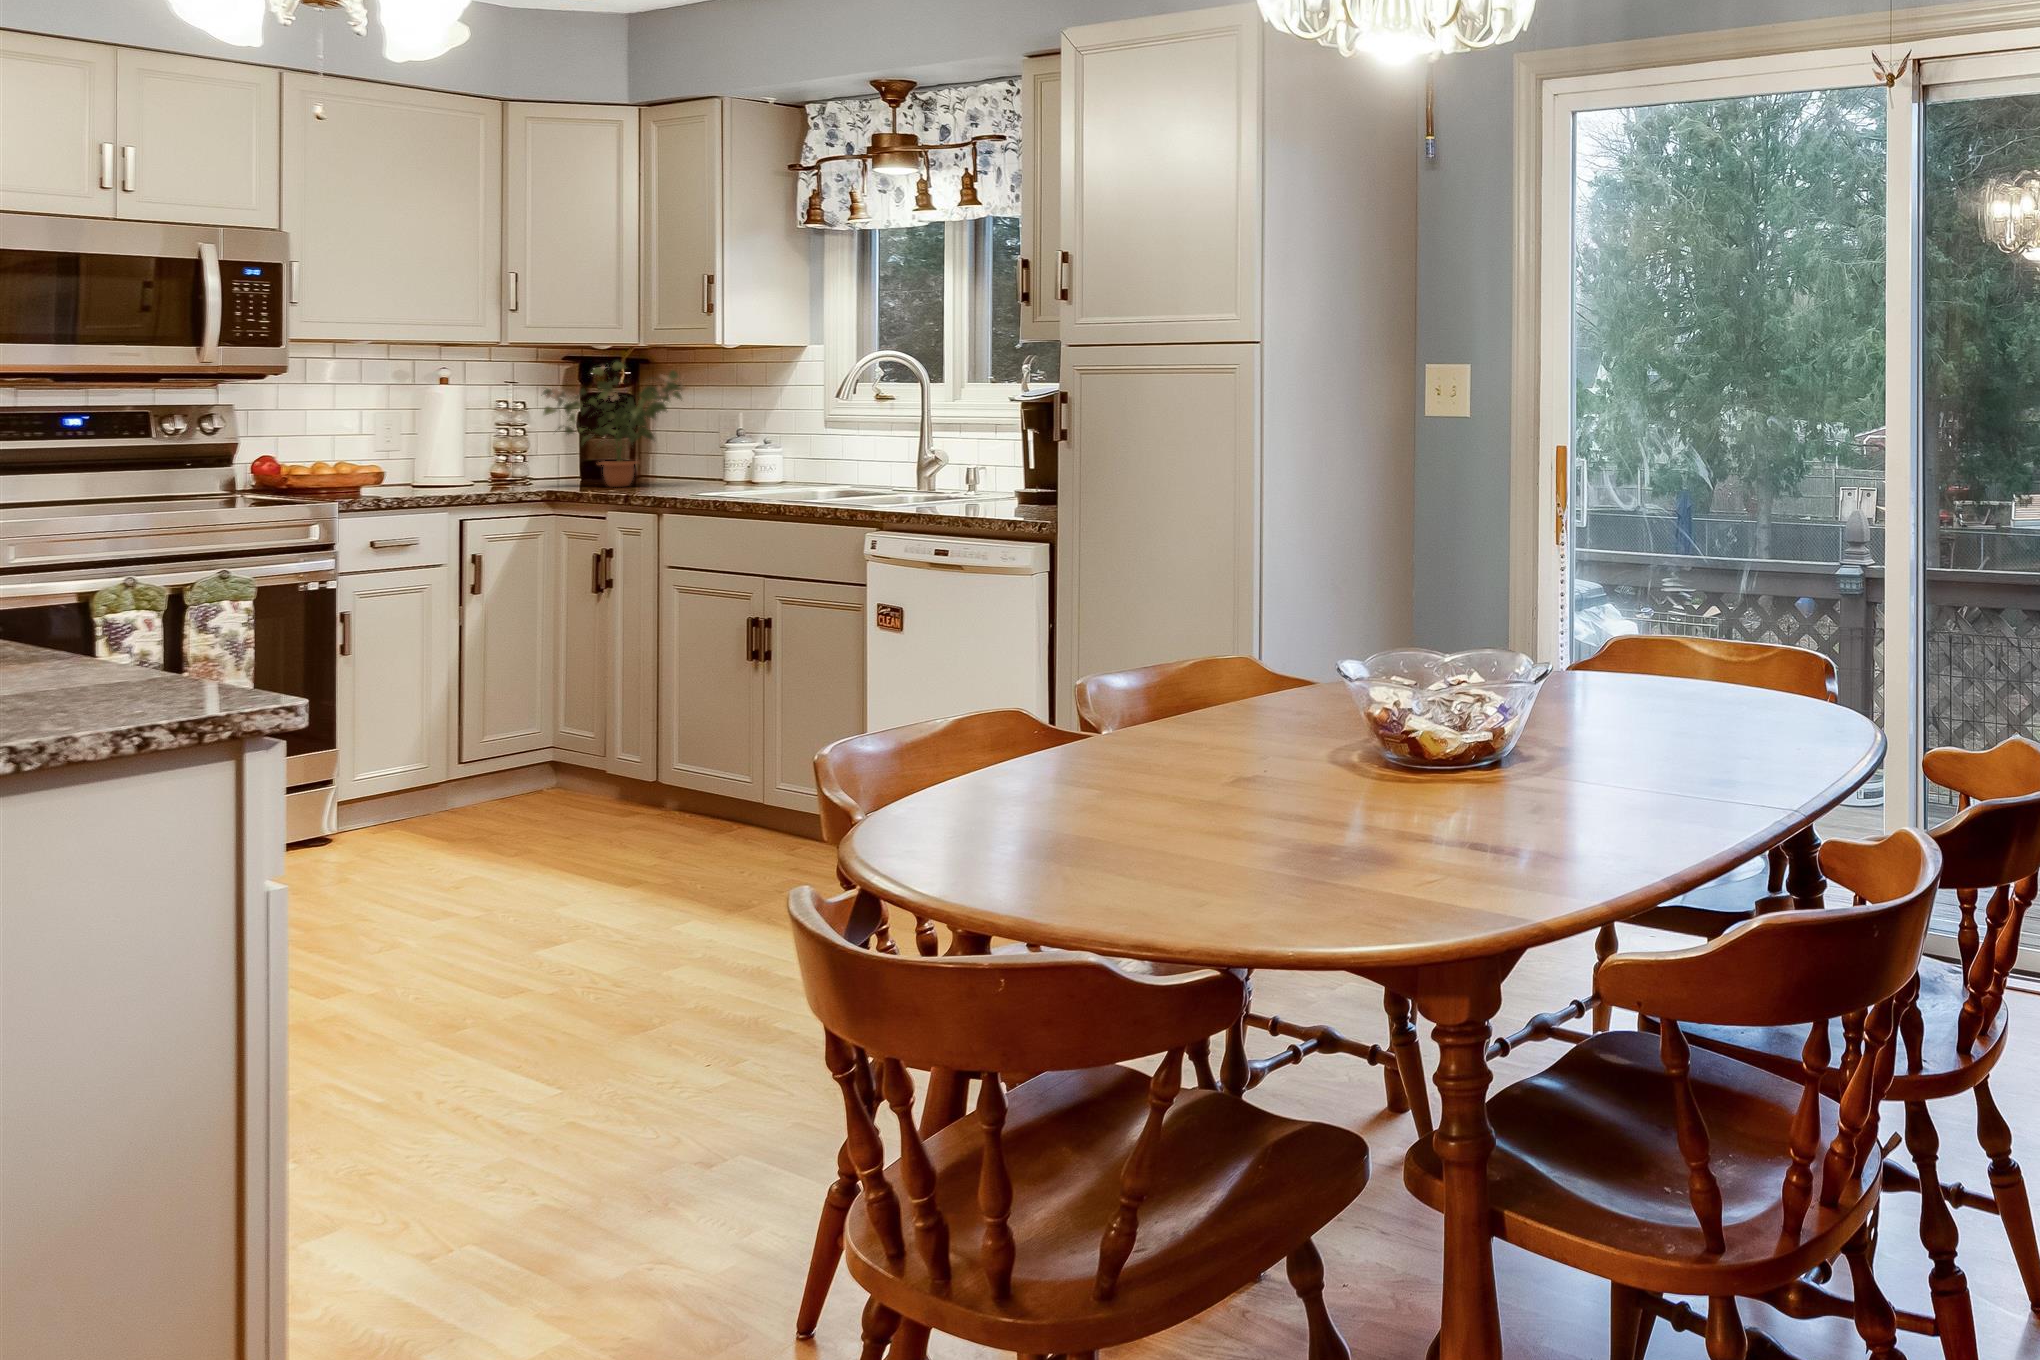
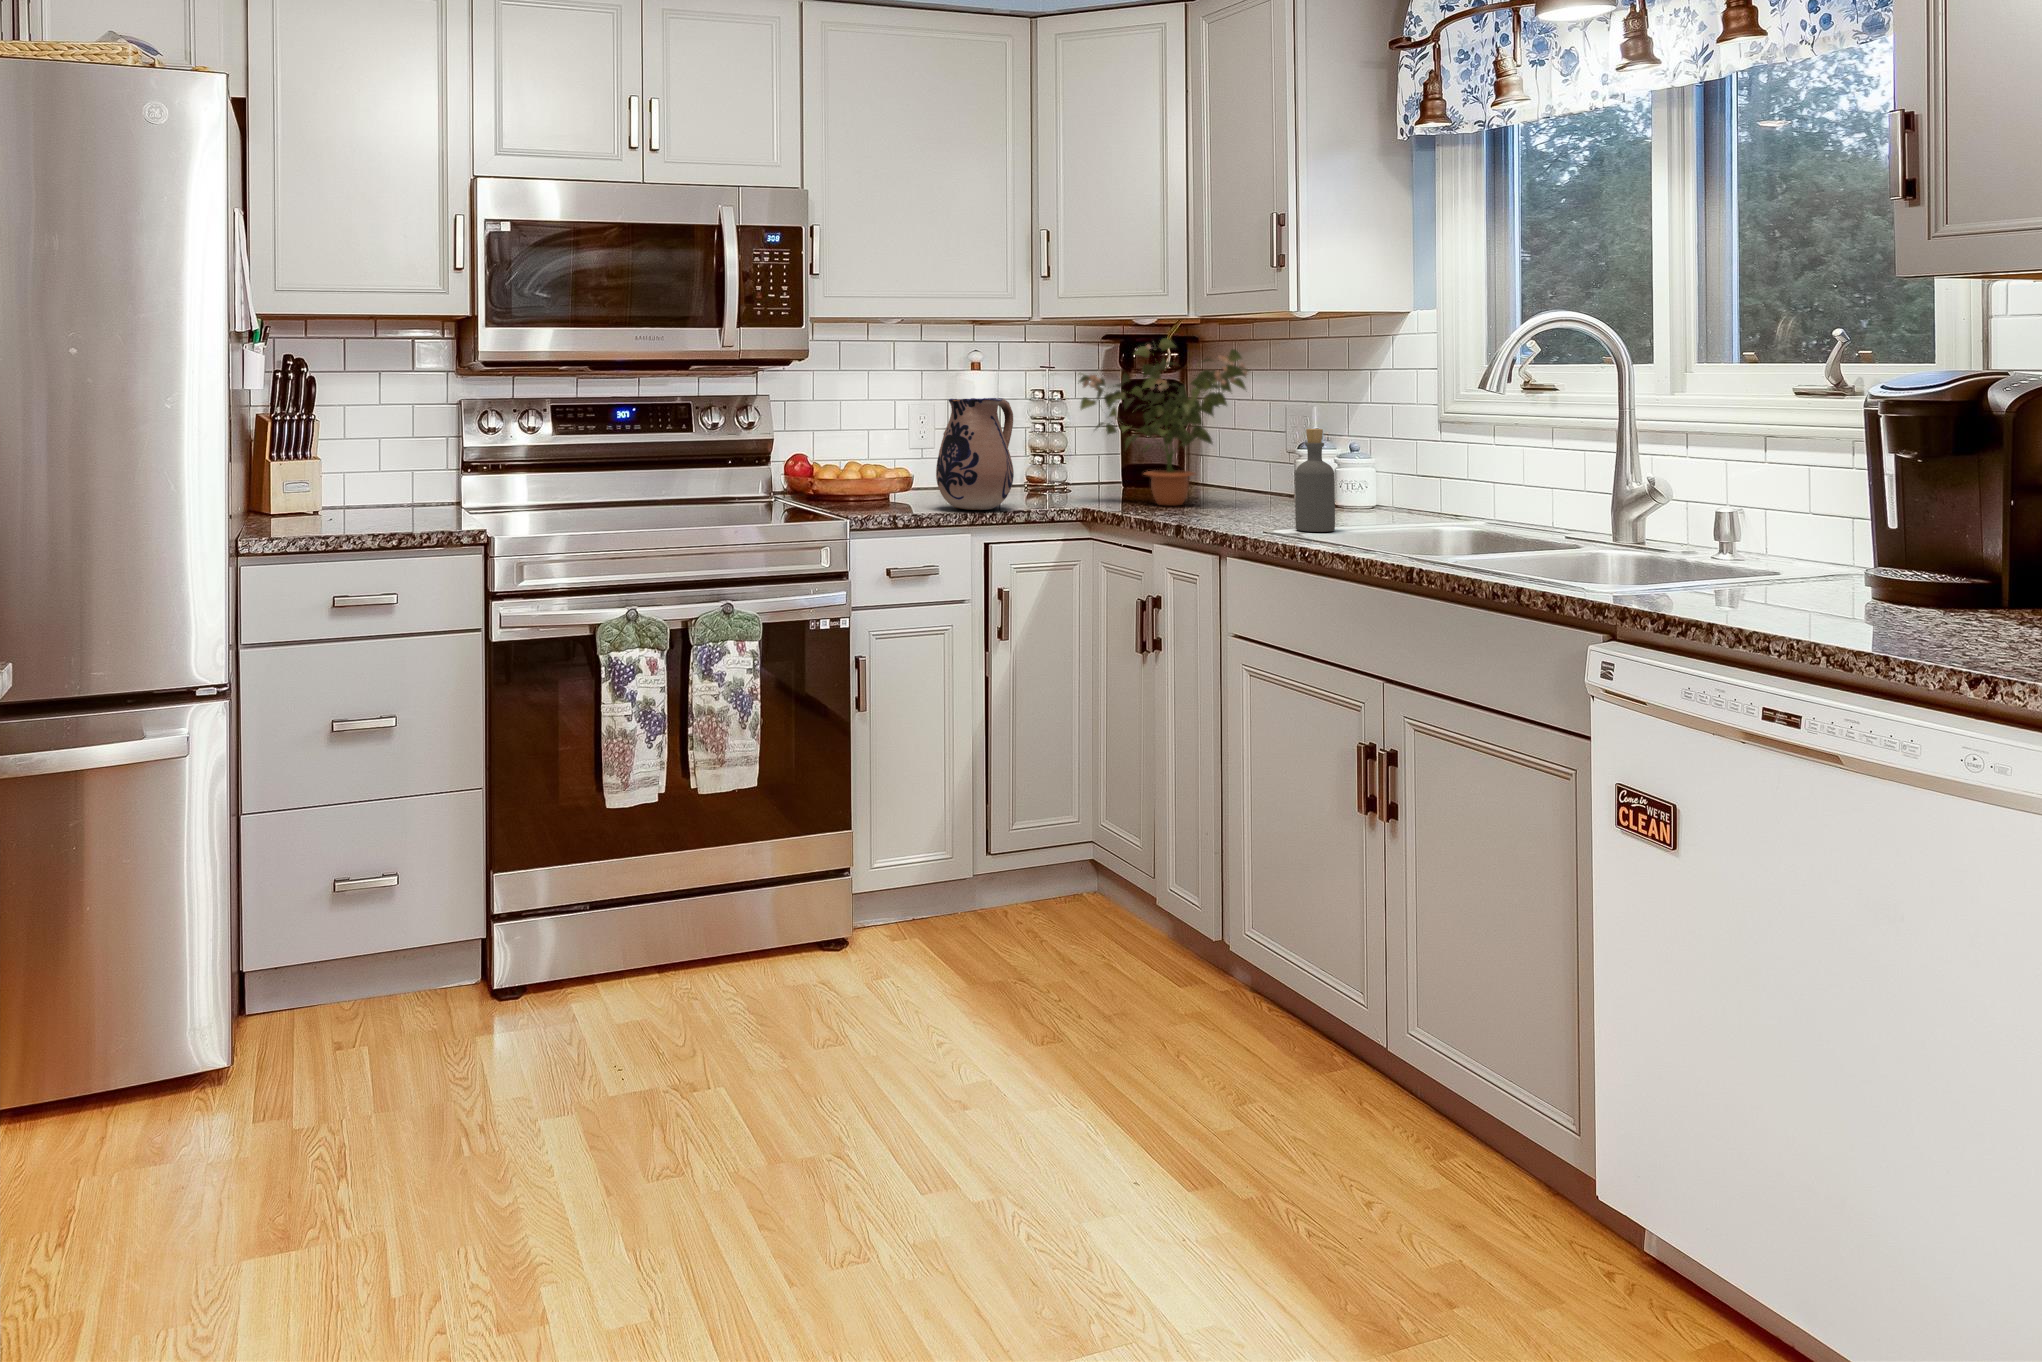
ceramic pitcher: none [414,407,485,494] -> present [936,398,1014,510]
bottle: none [713,426,742,494] -> present [1295,429,1335,532]

